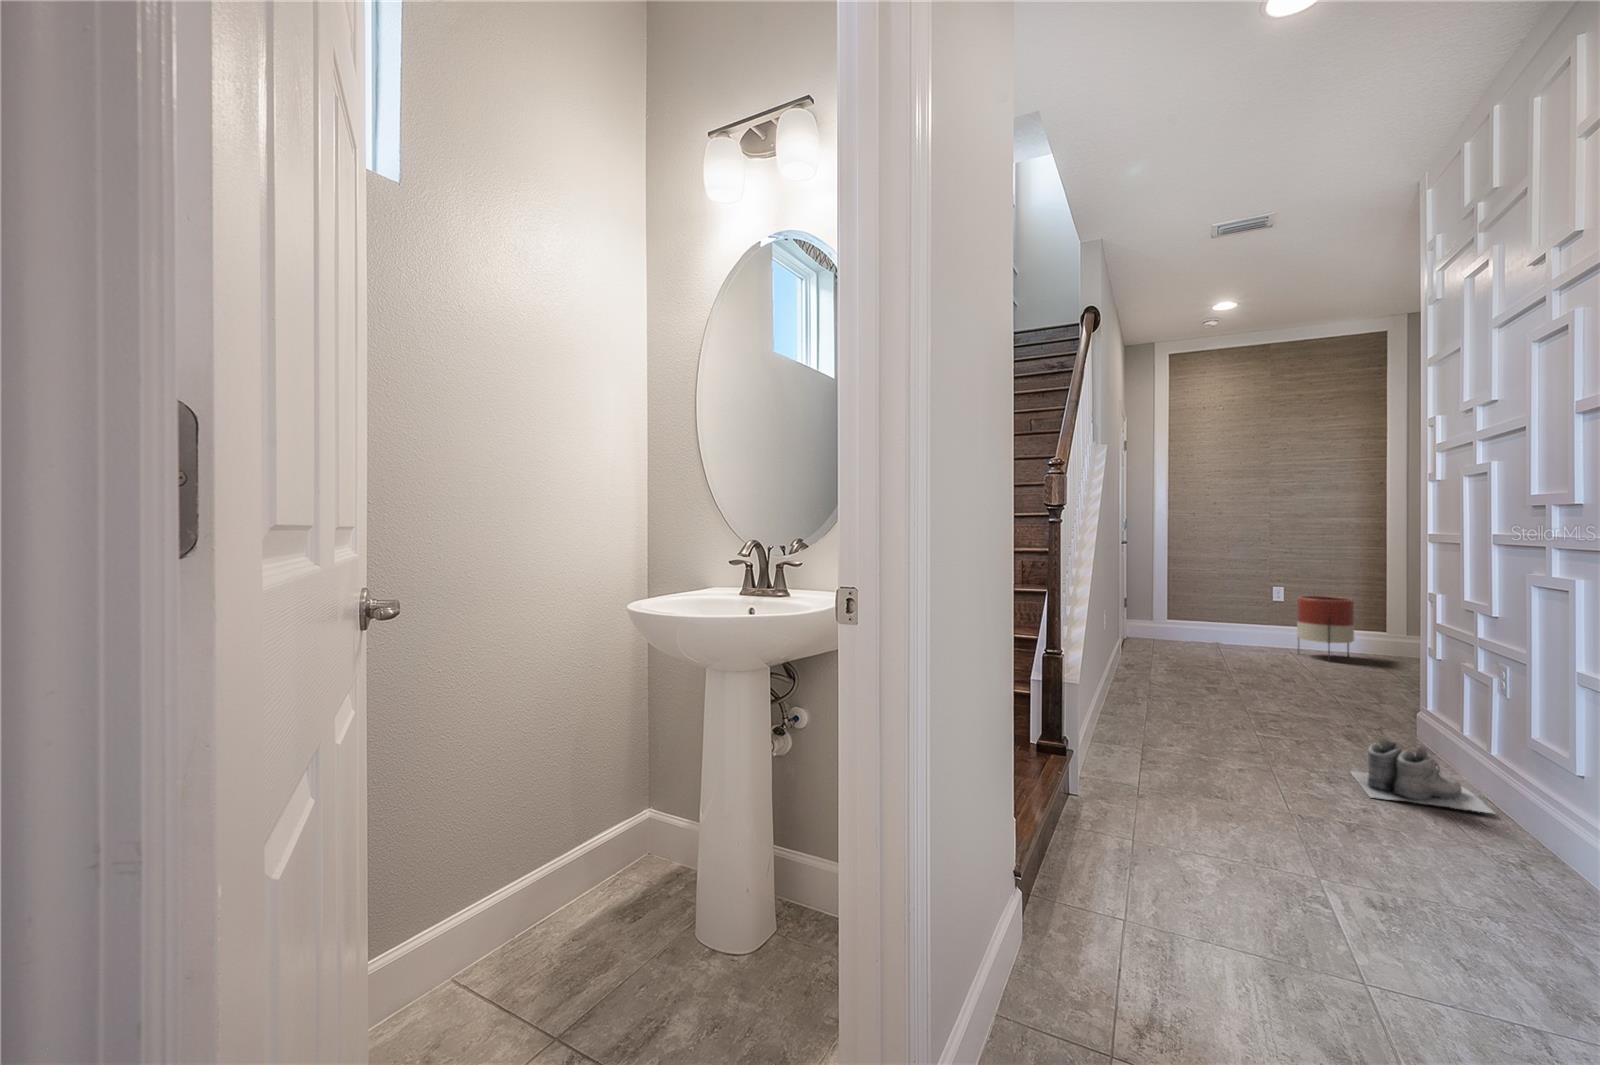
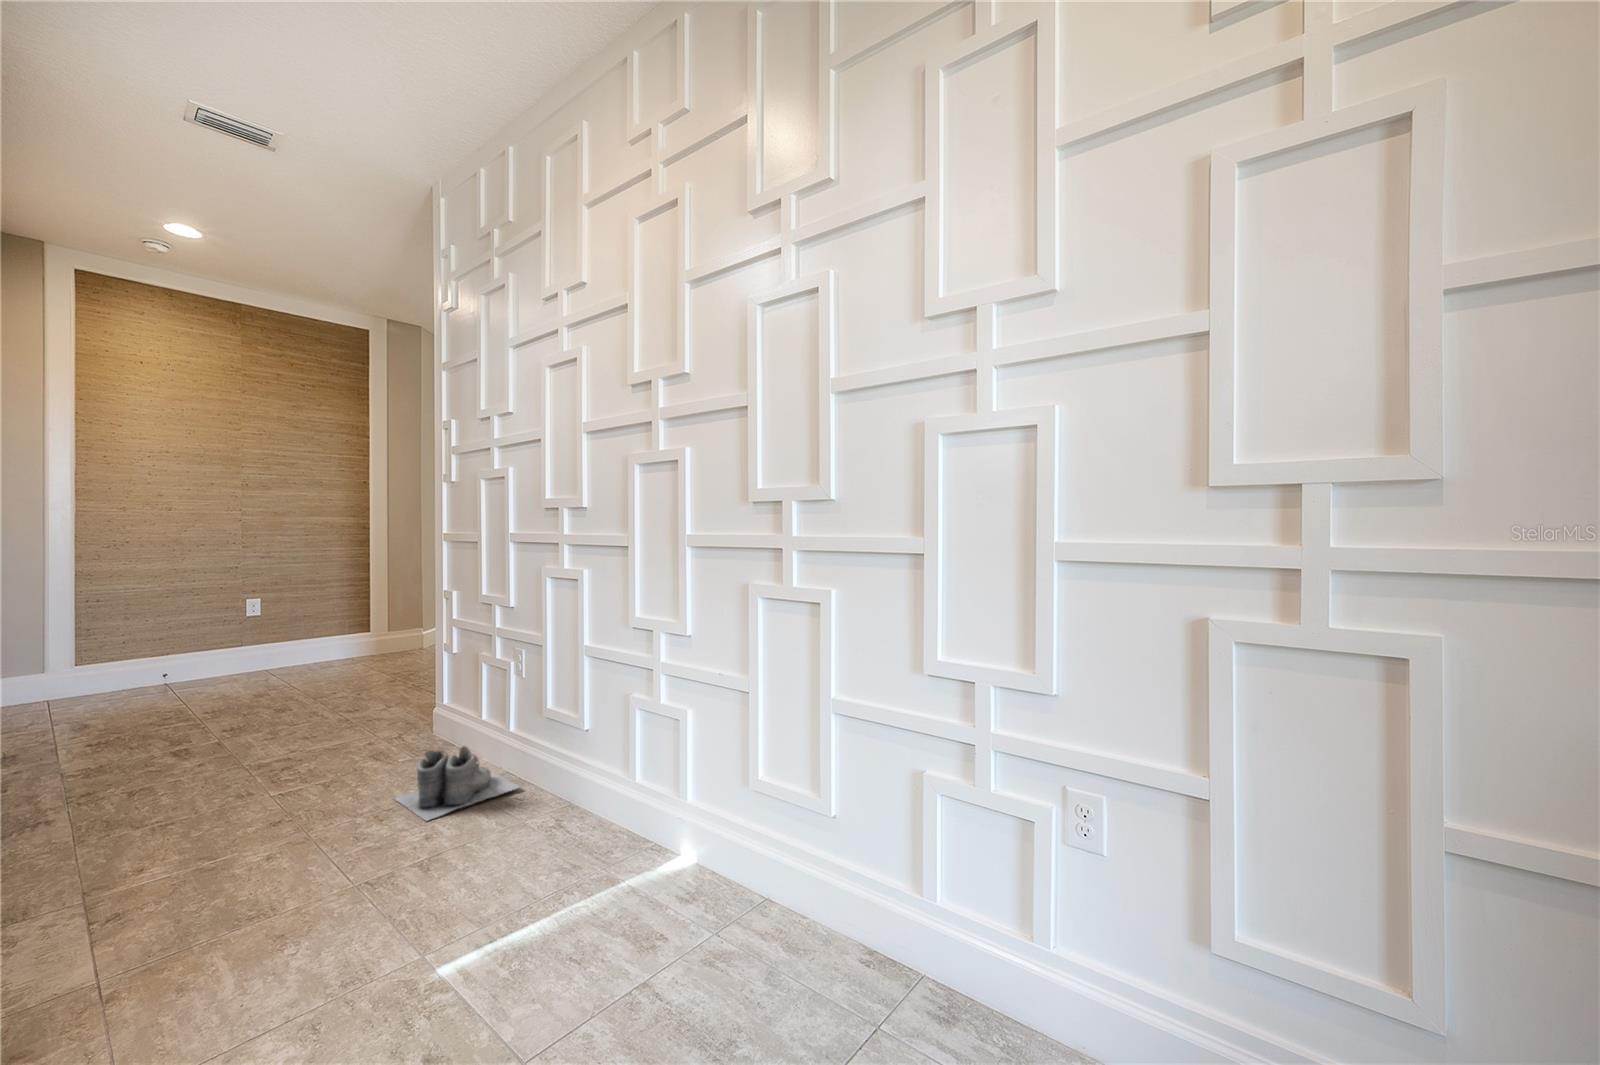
planter: present [1297,596,1354,661] -> none [278,603,339,675]

